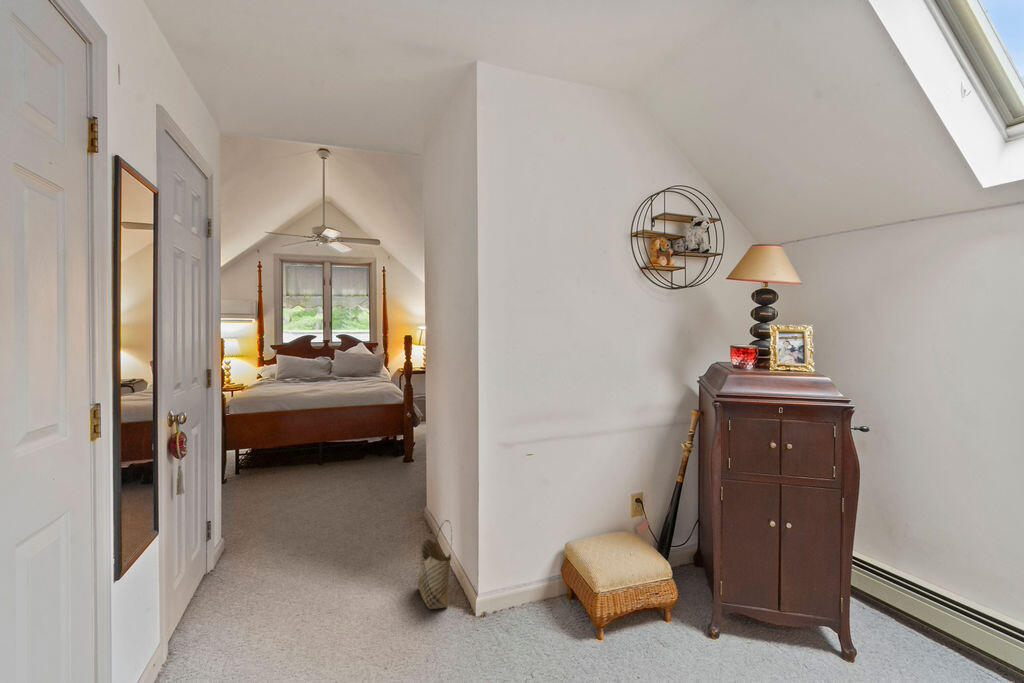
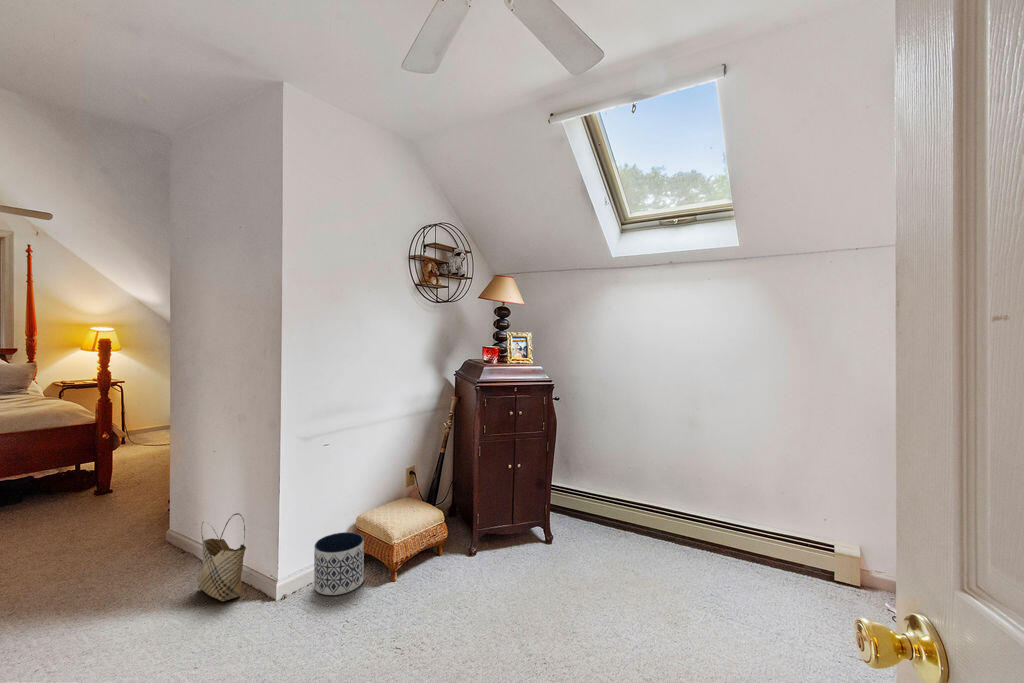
planter: none [512,564,566,641] -> present [314,532,364,595]

